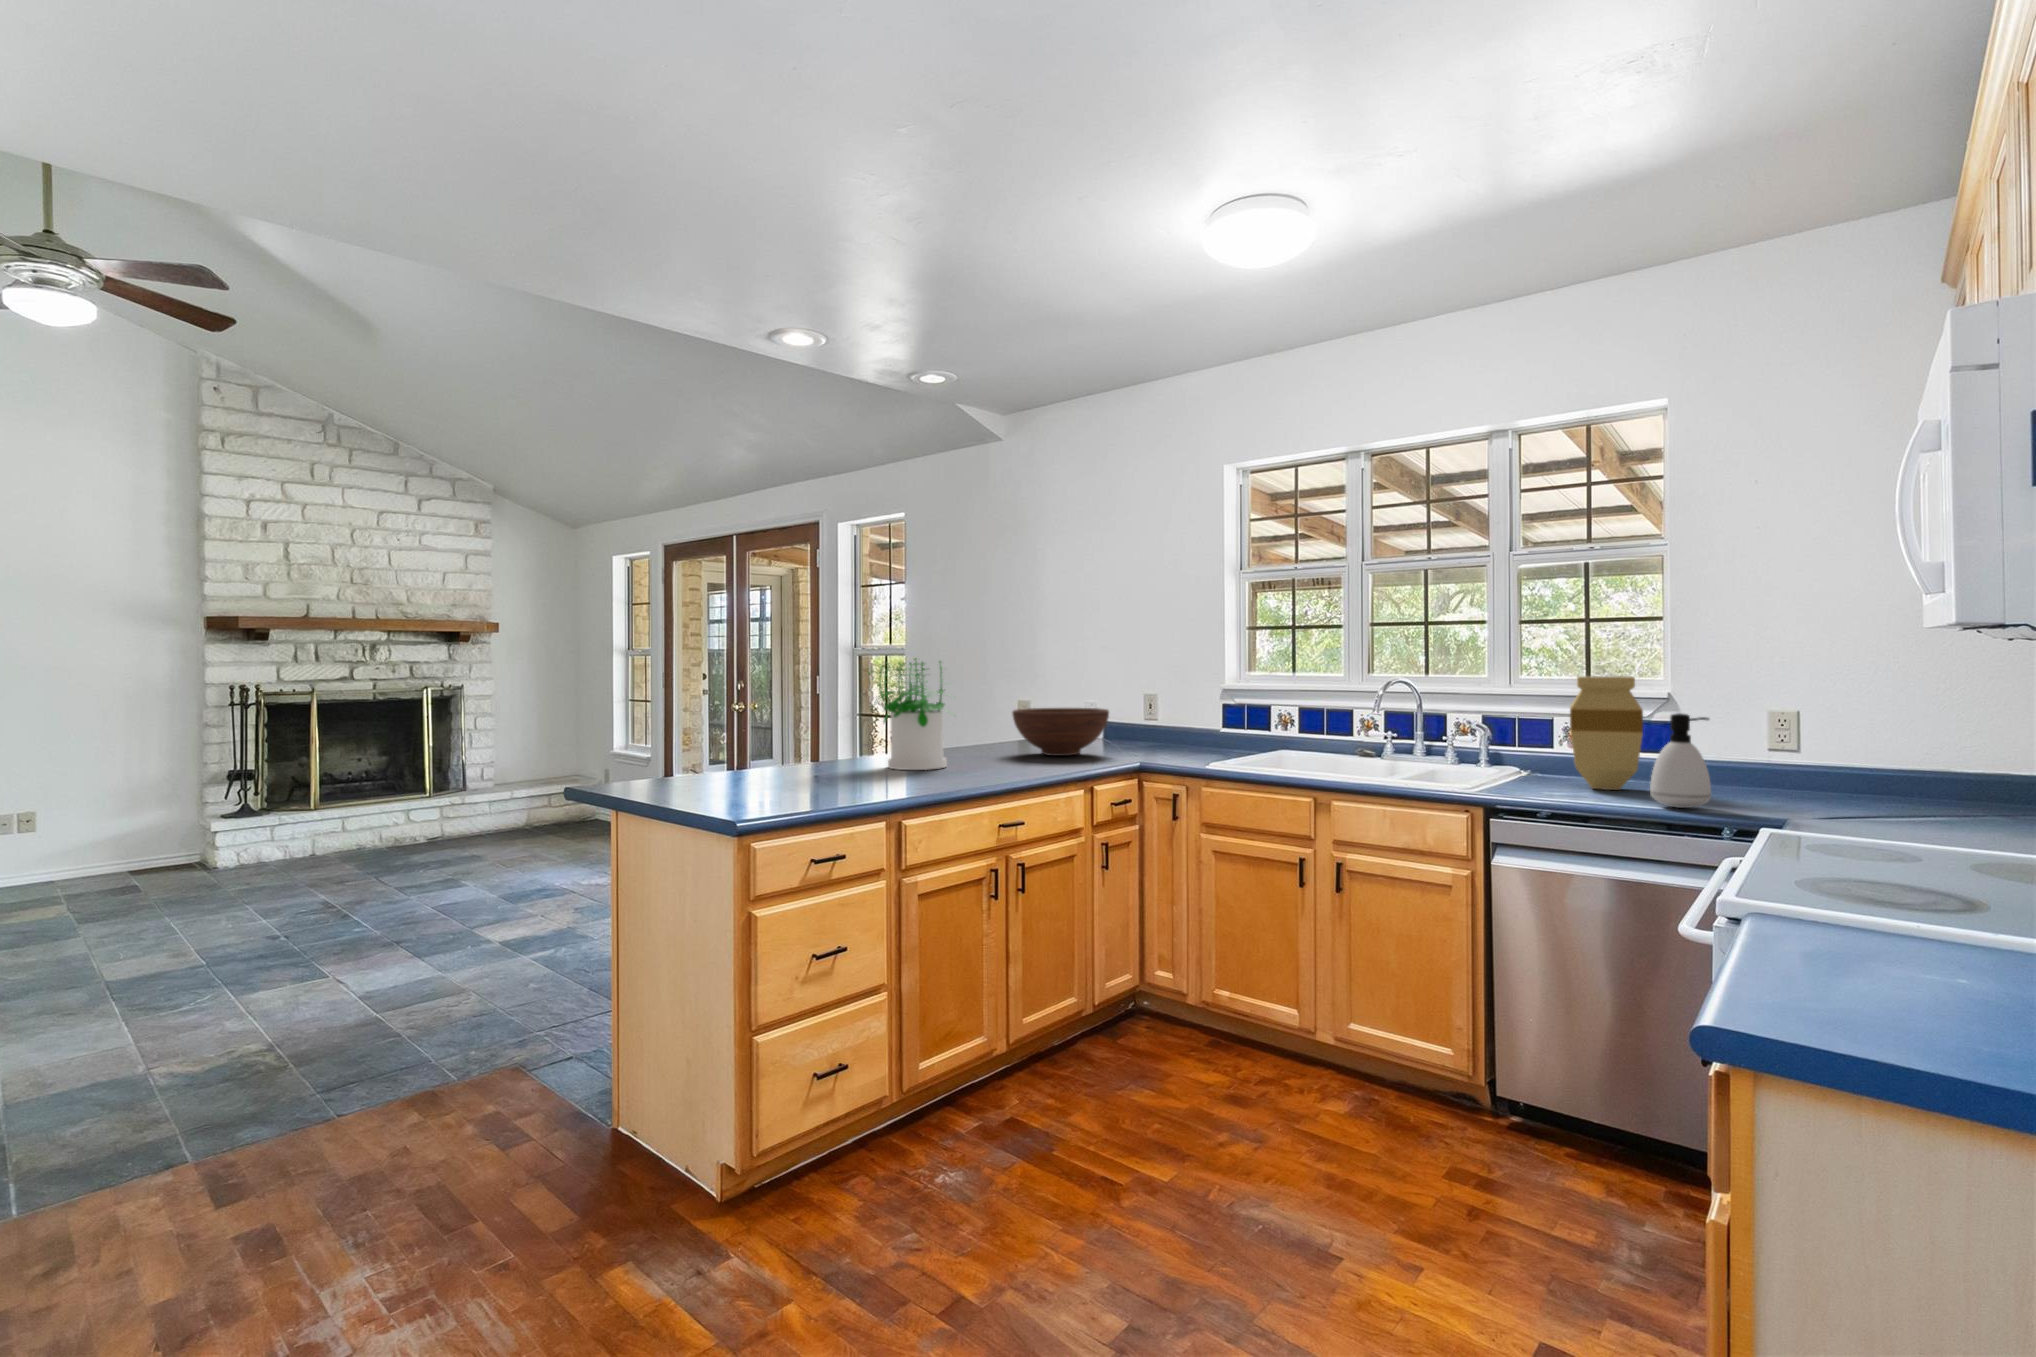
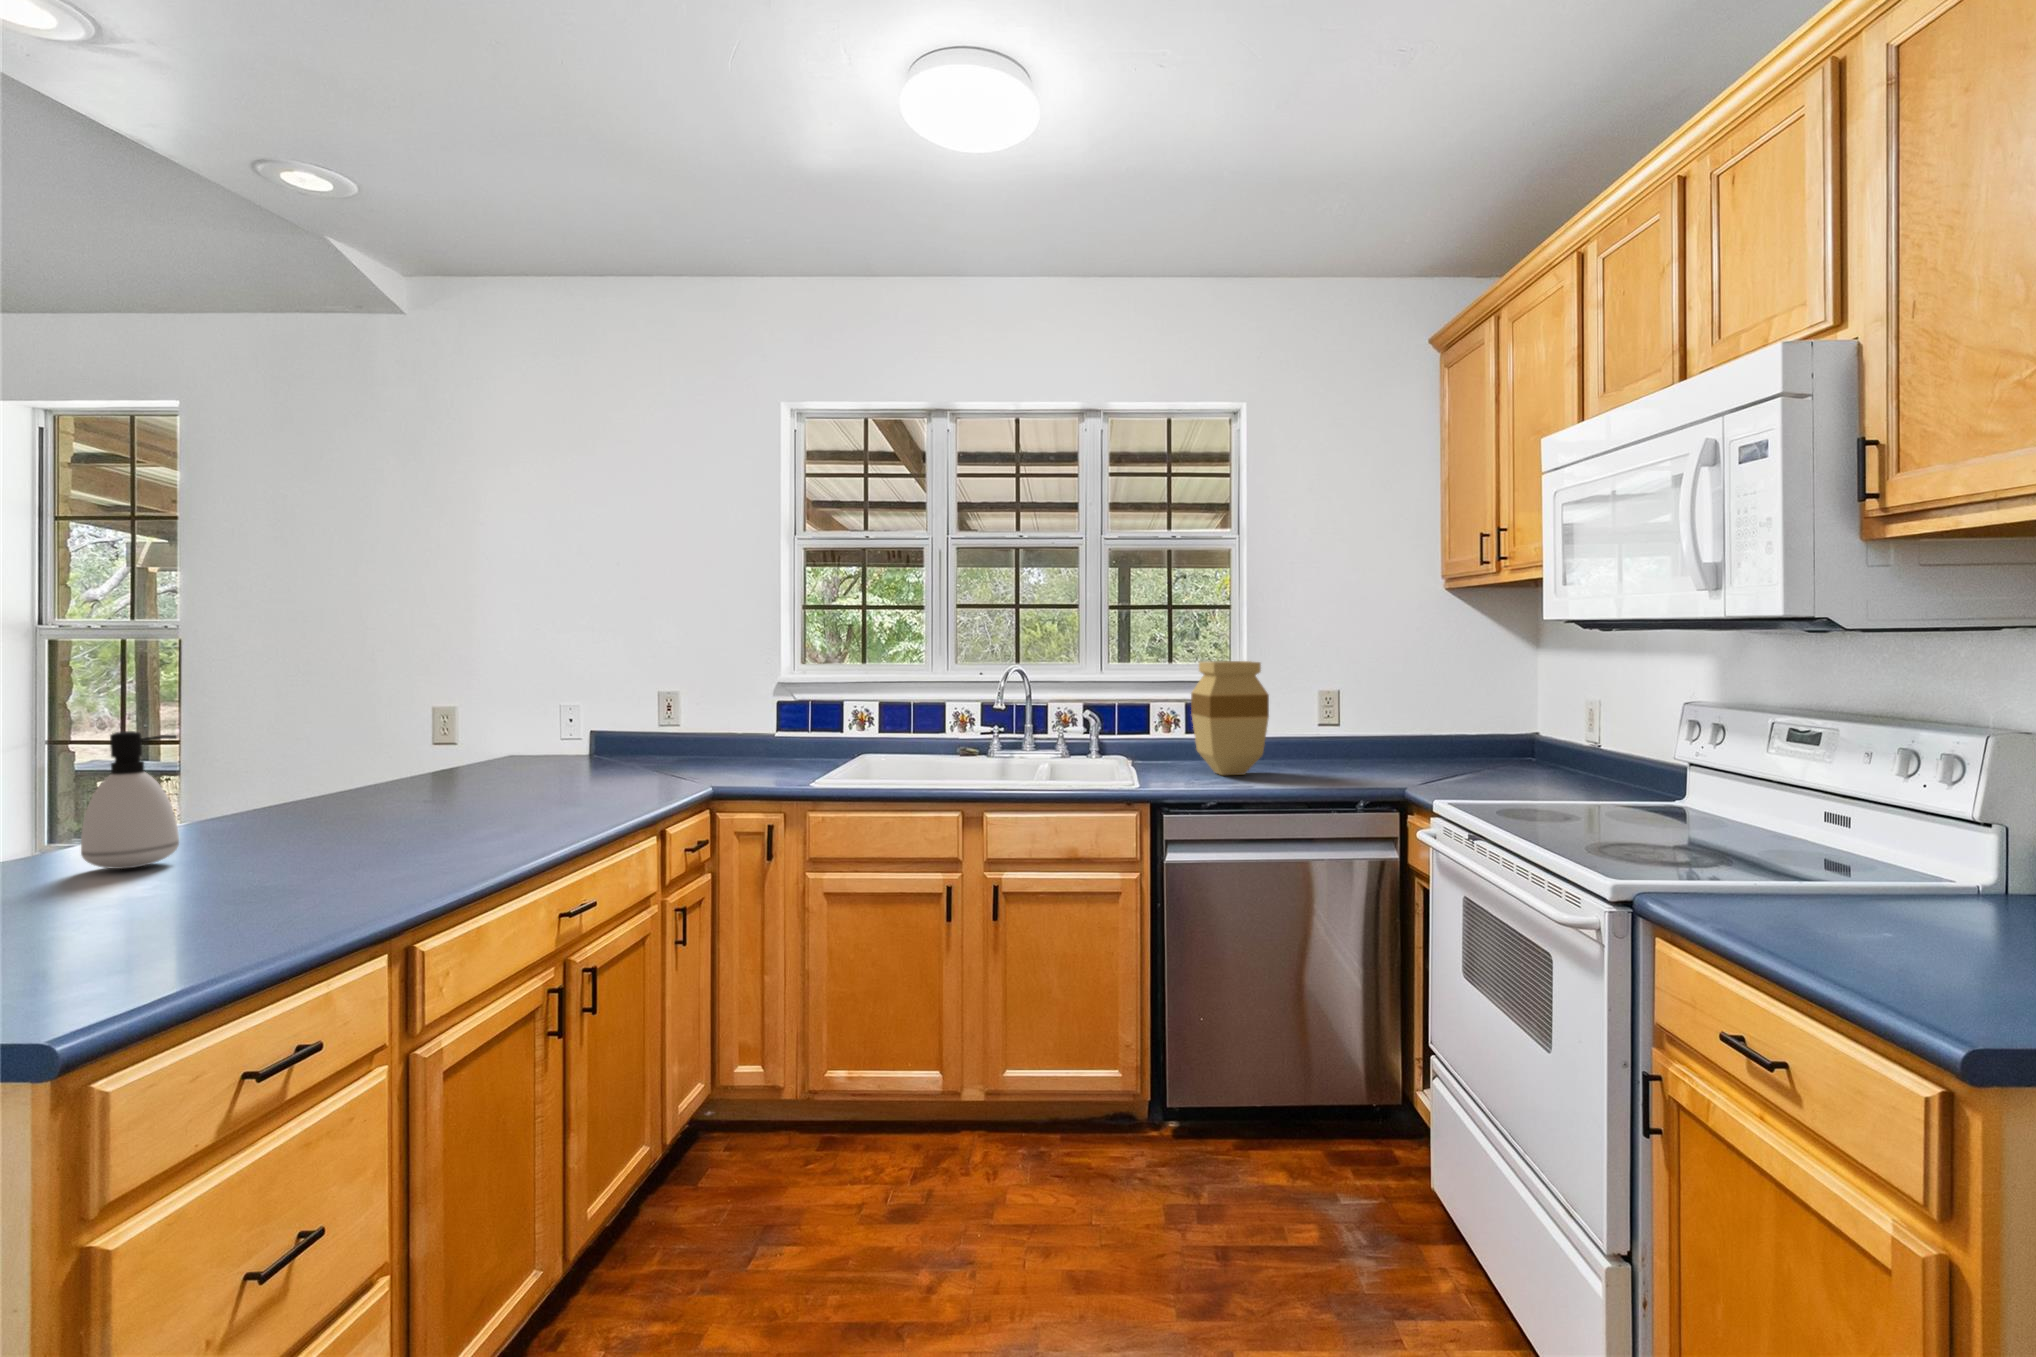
potted plant: present [872,659,947,770] -> none [251,648,435,844]
fruit bowl: present [1012,708,1109,756] -> none [496,714,650,788]
soap dispenser: present [1650,713,1711,808] -> present [81,731,179,869]

